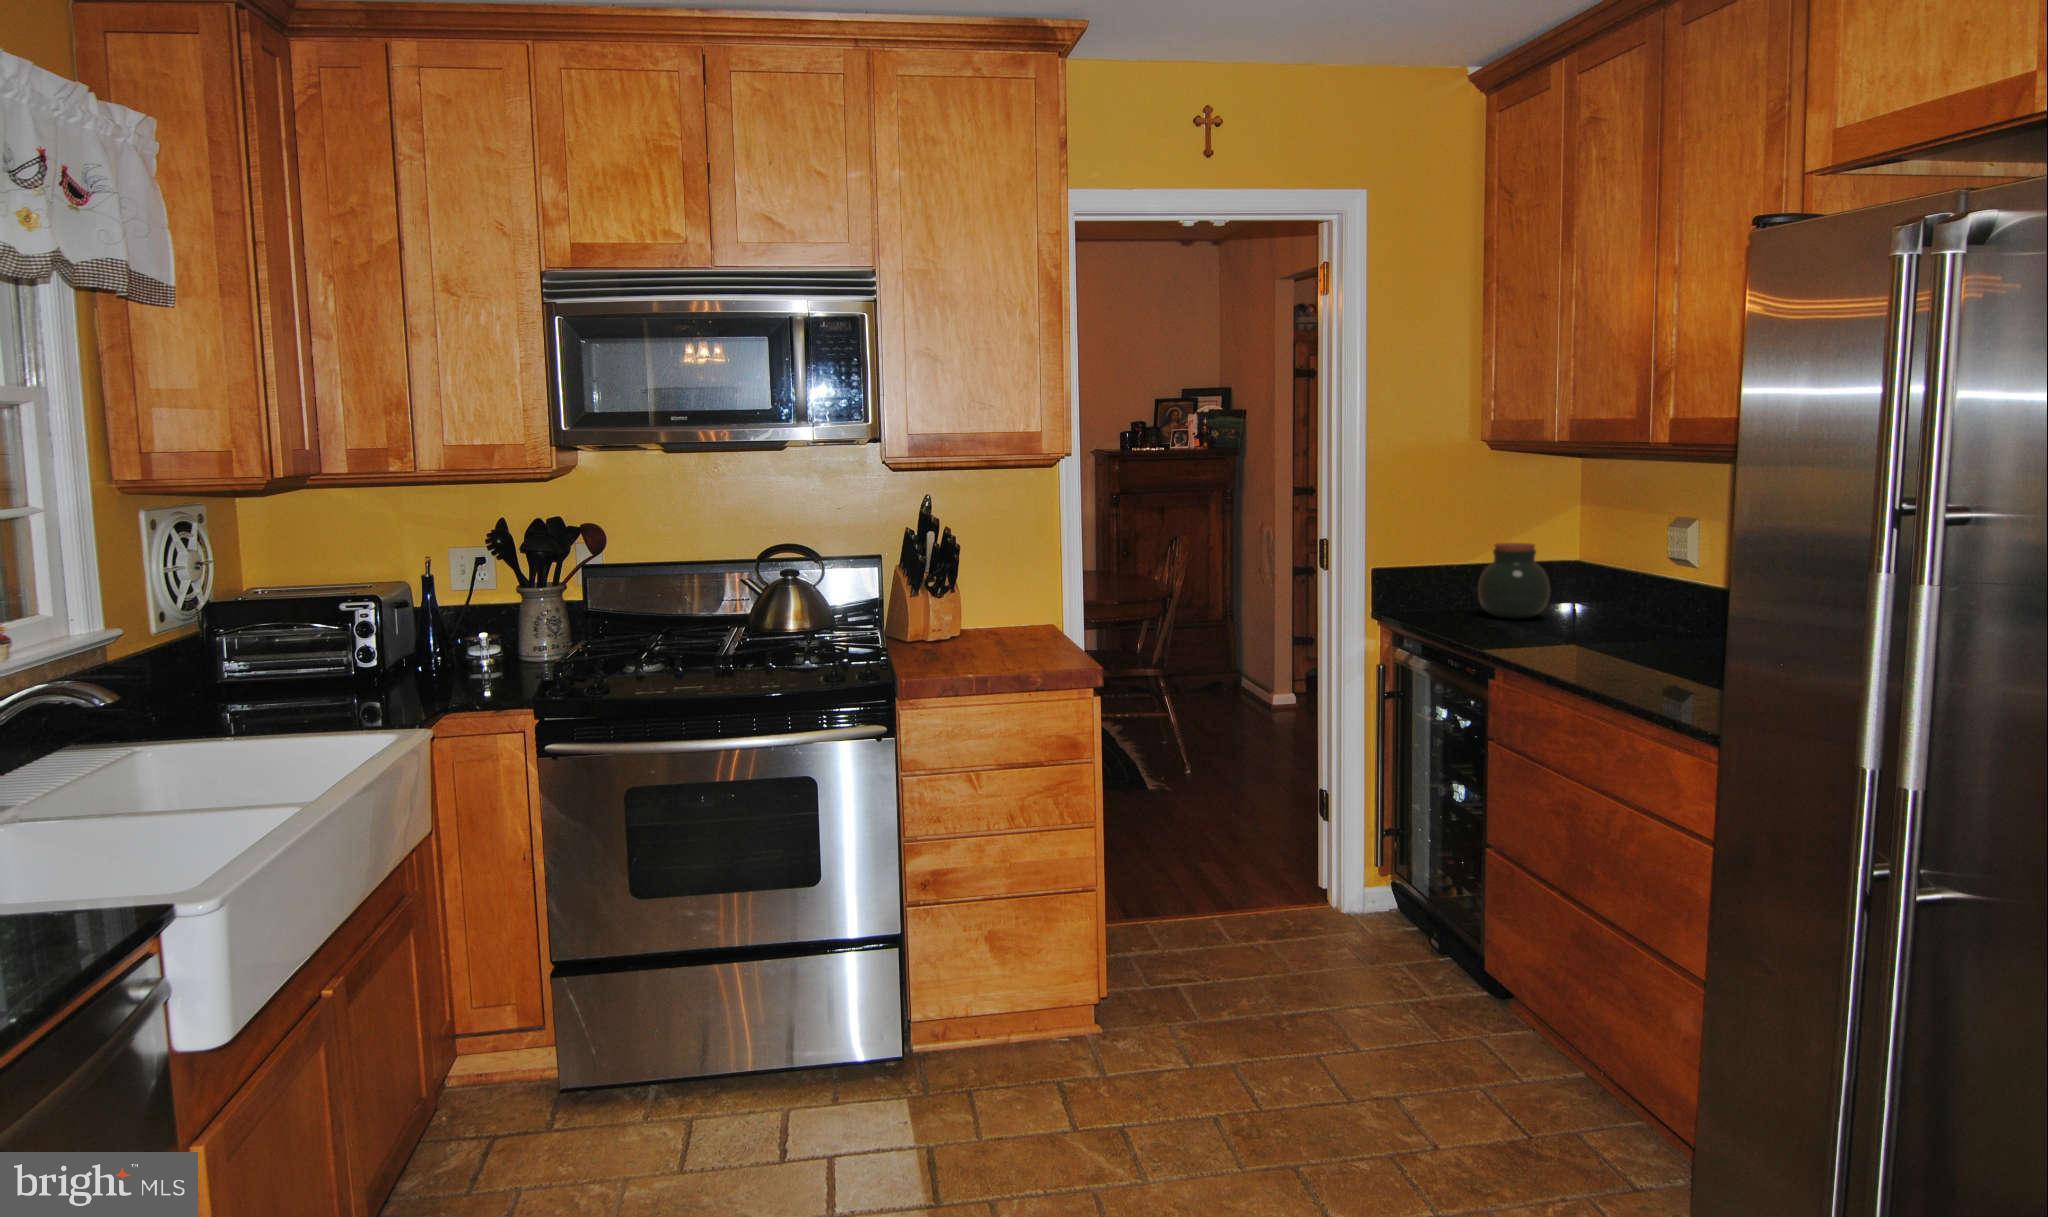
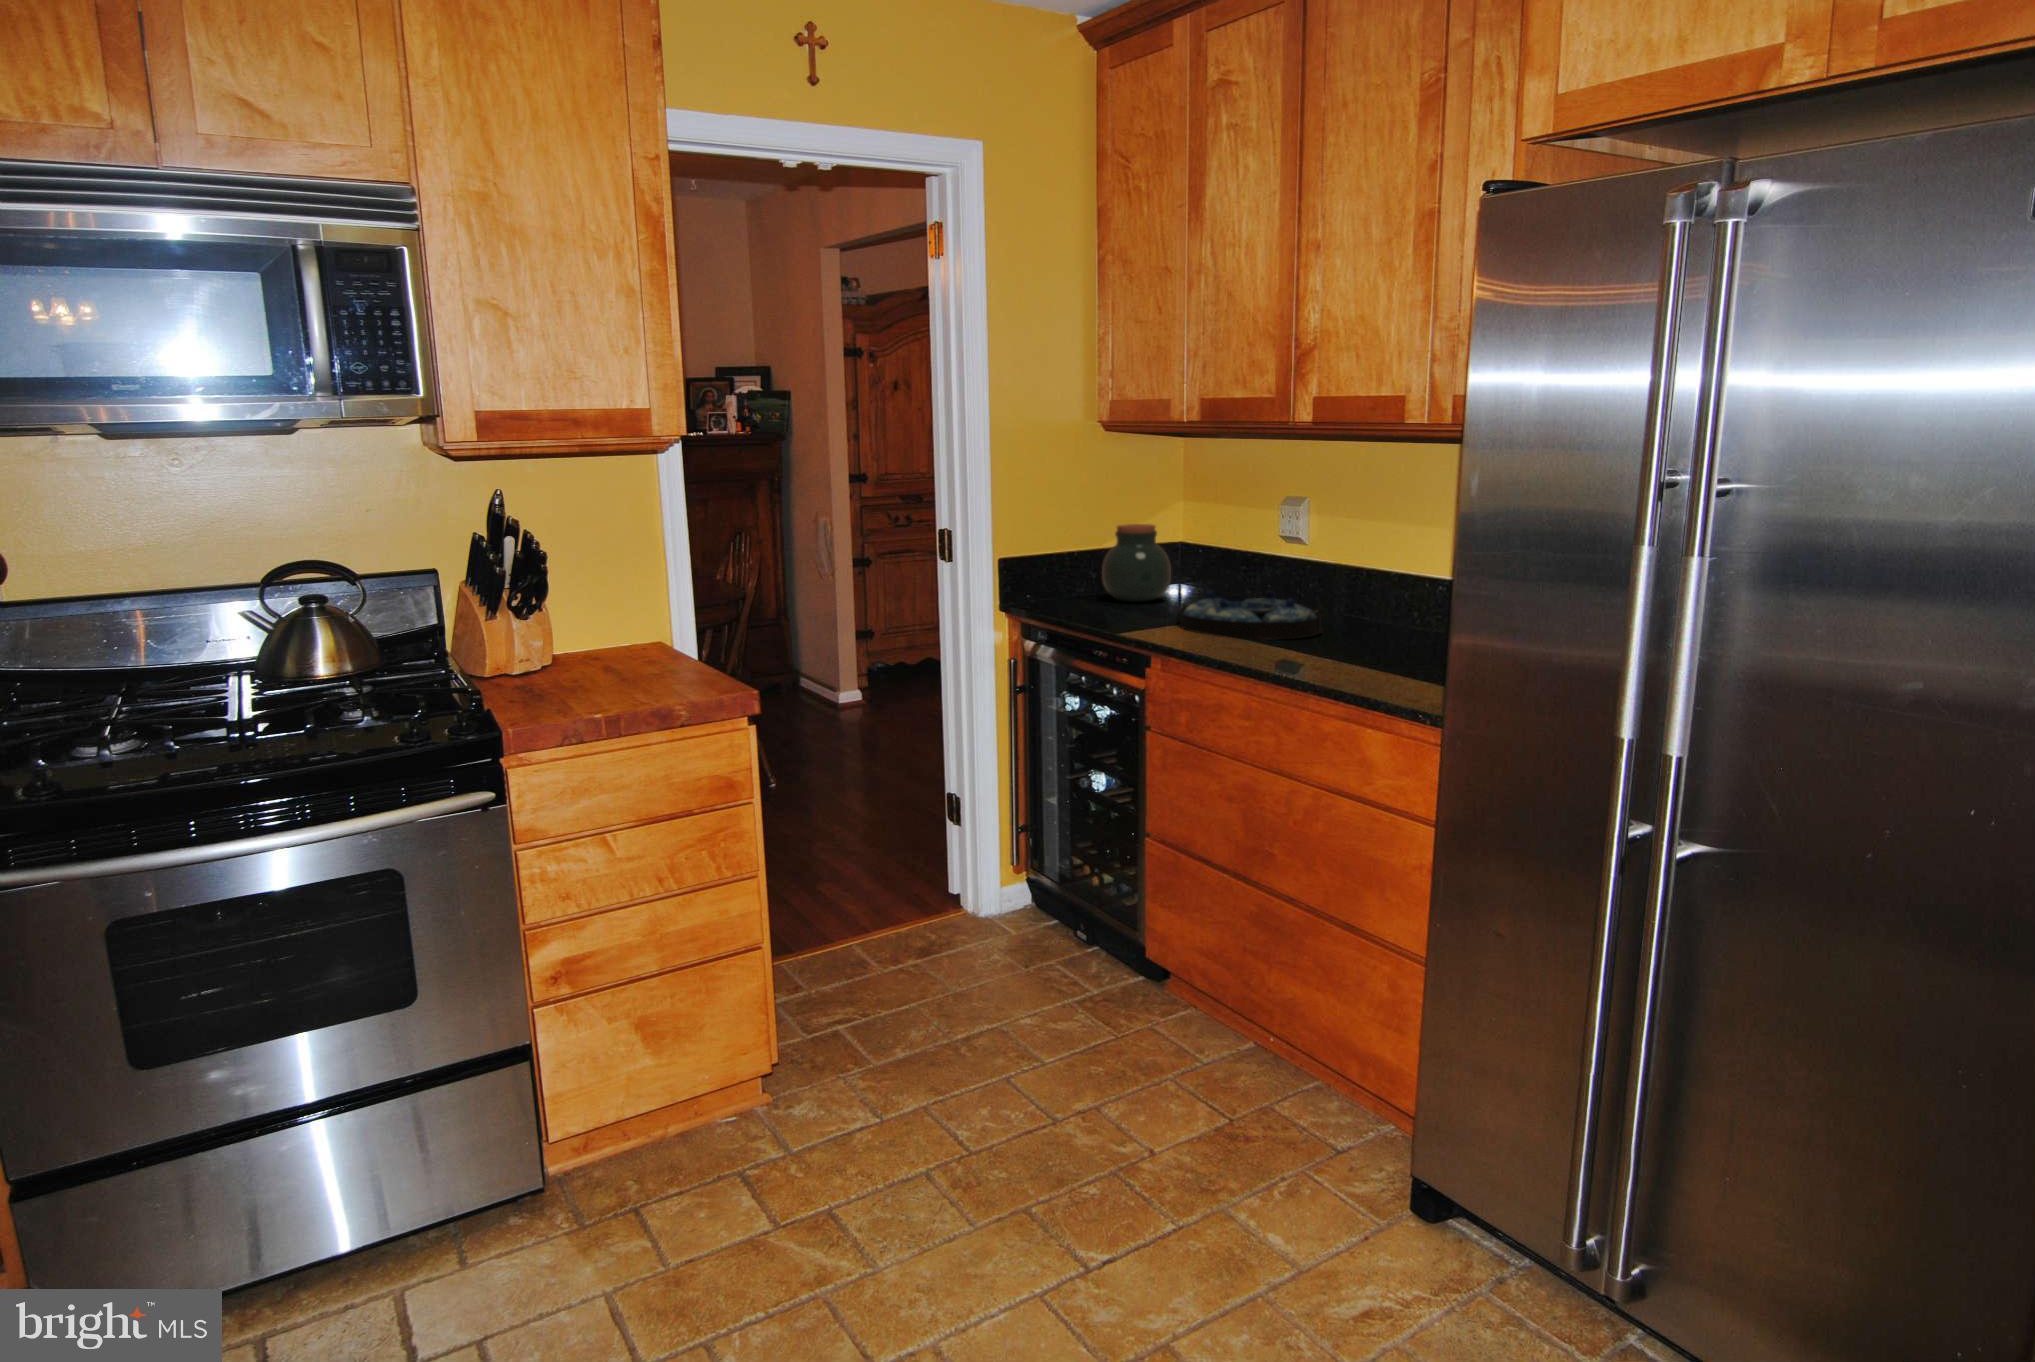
serving tray: none [1532,609,1682,661] -> present [1179,590,1323,640]

